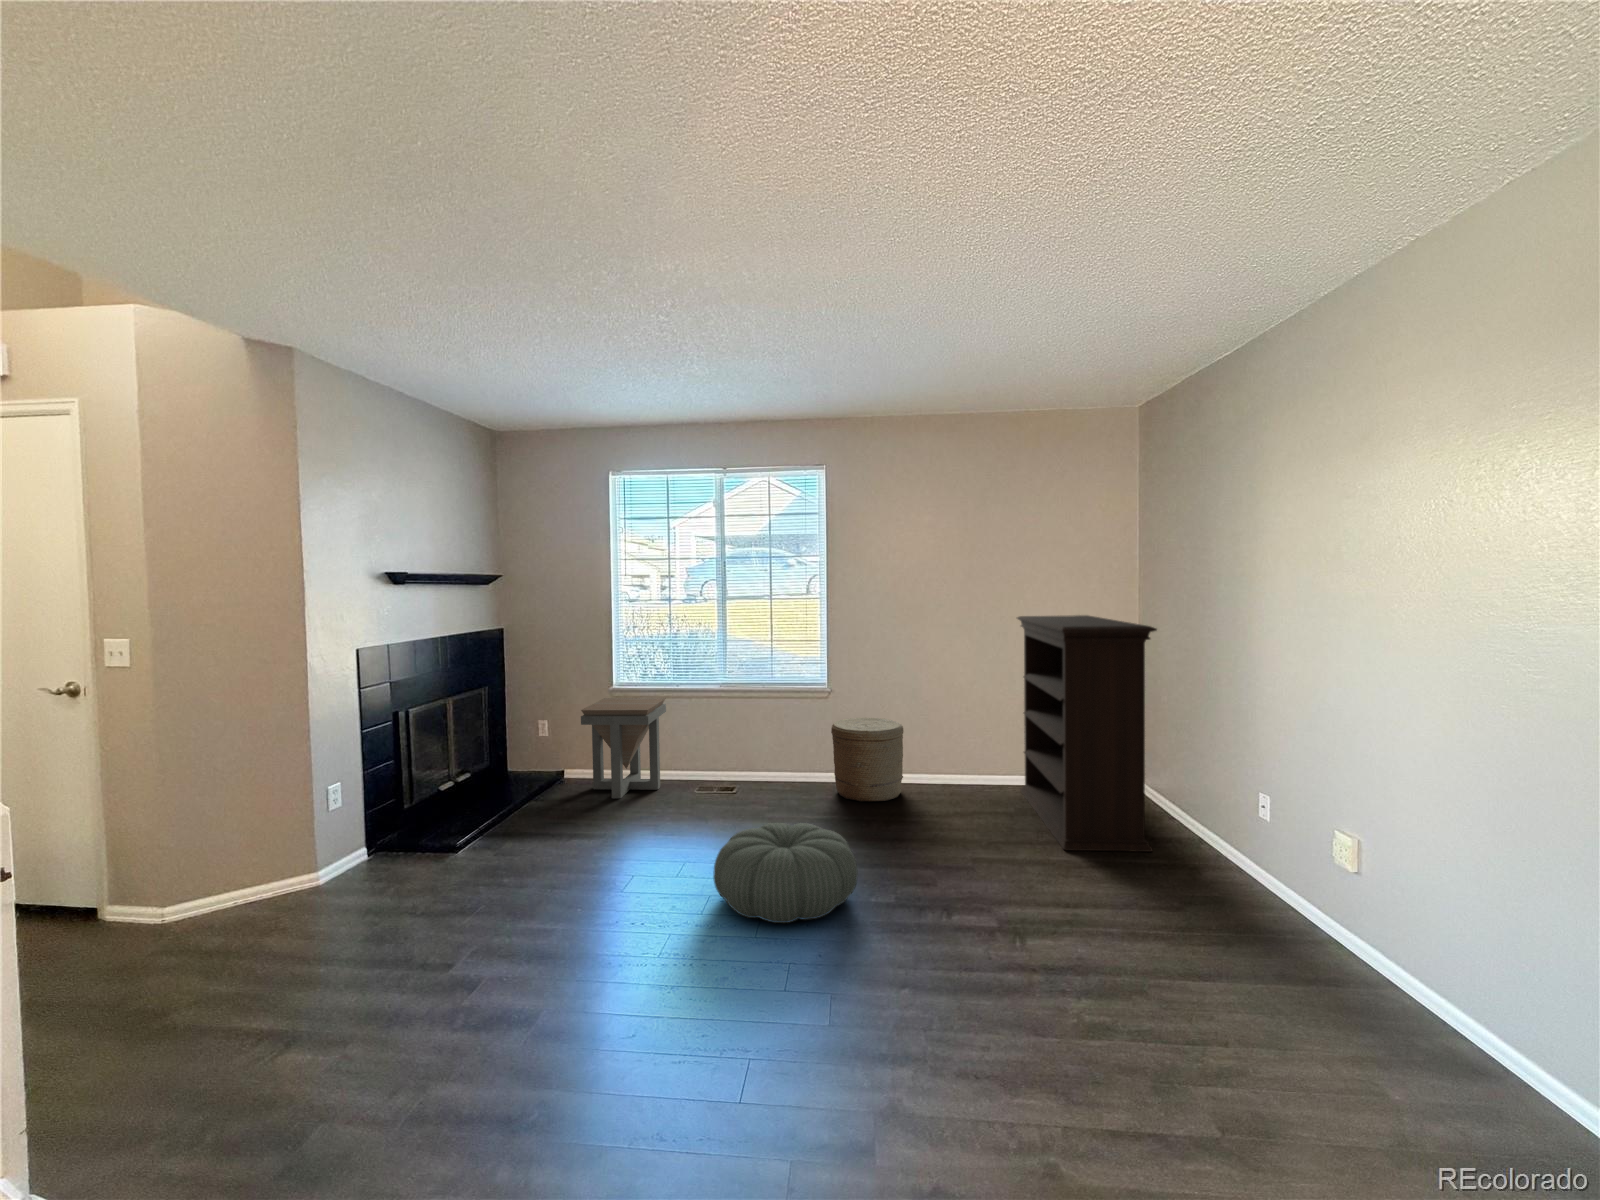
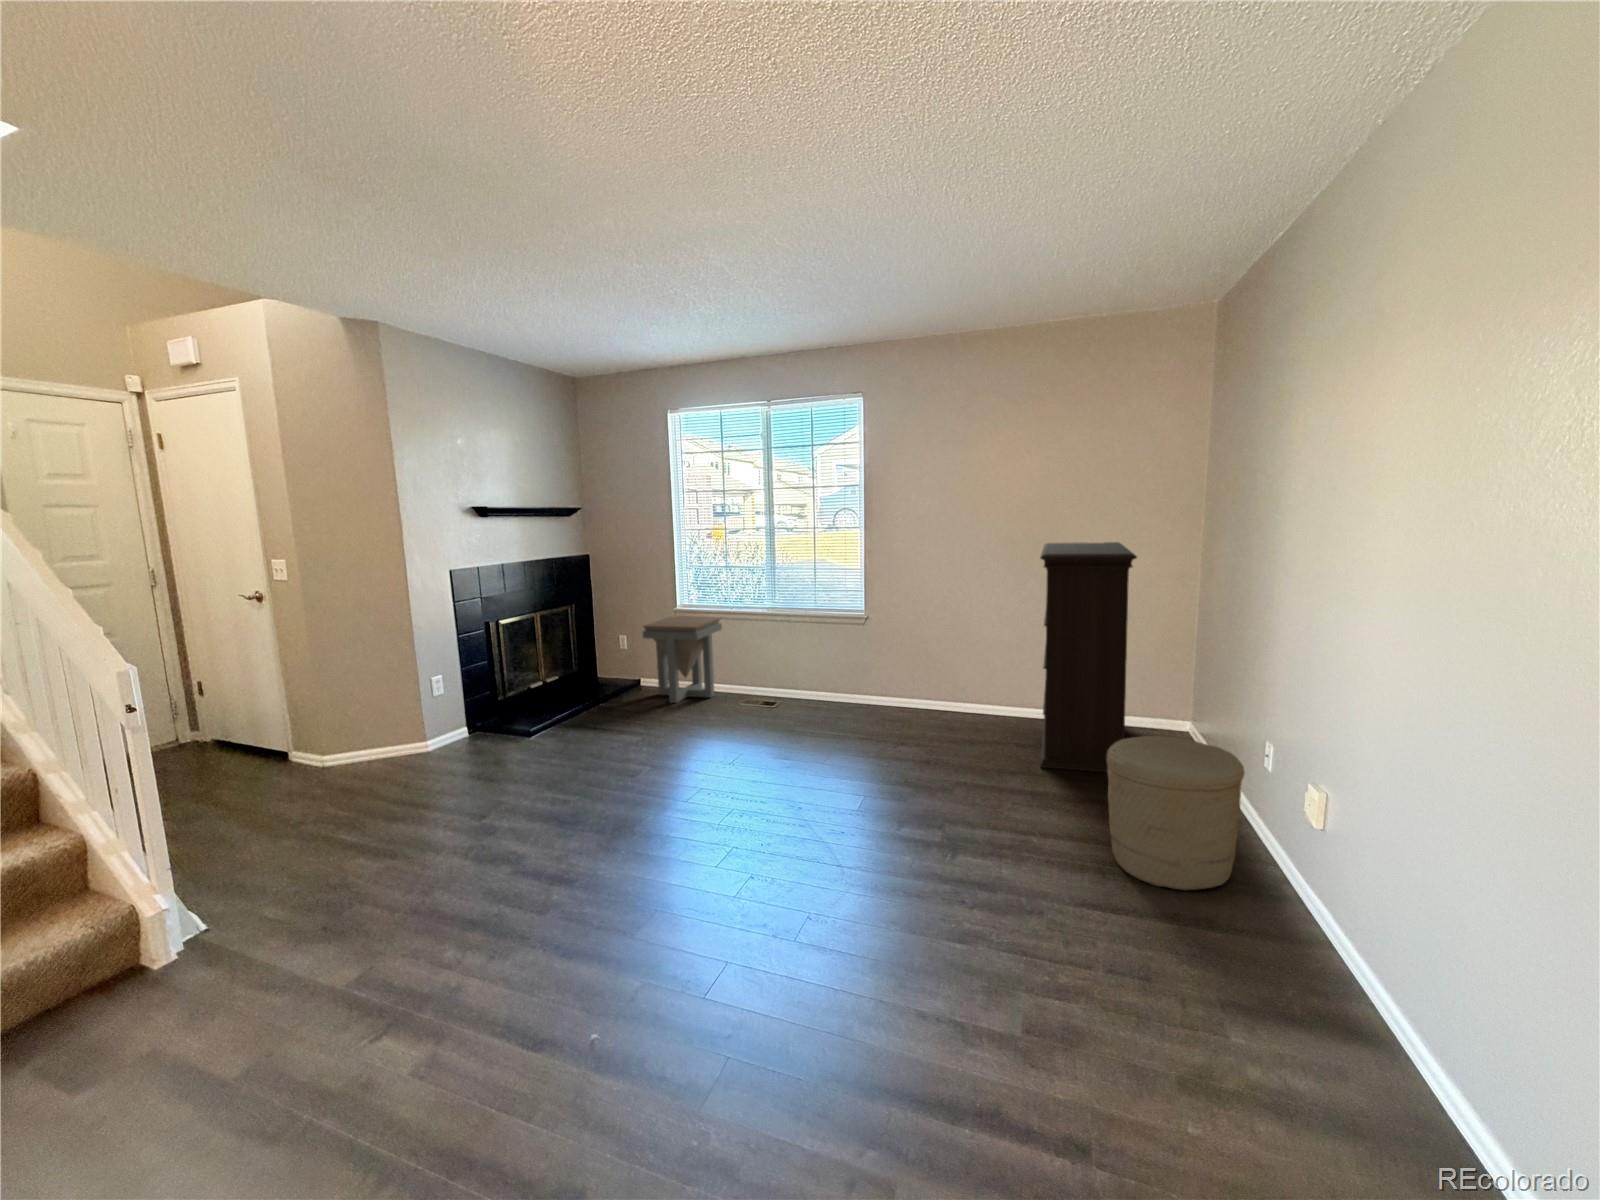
woven basket: present [831,718,903,802] -> present [1107,736,1244,890]
pouf: present [713,823,858,923] -> none [699,724,820,801]

